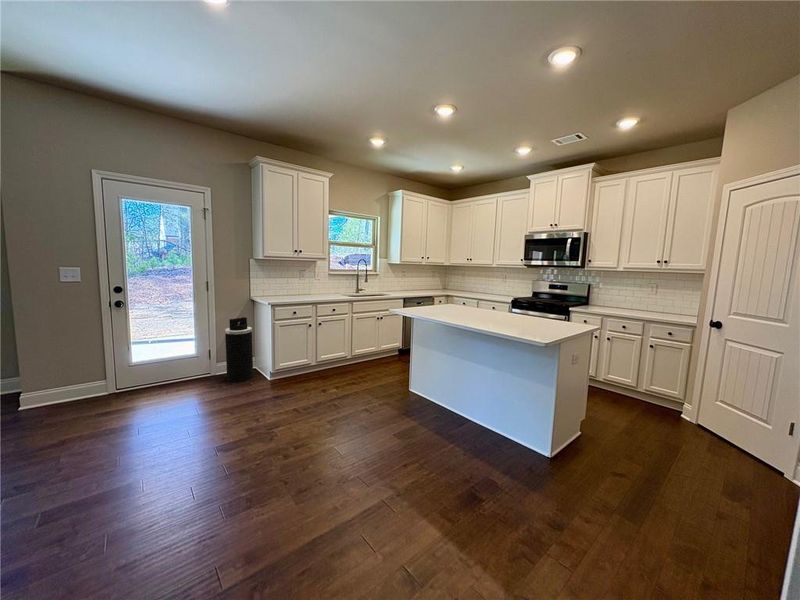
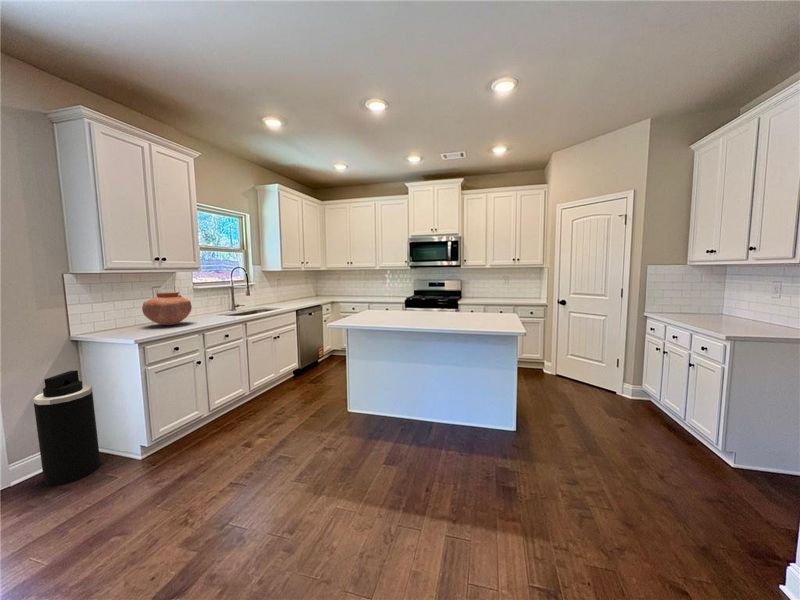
vase: none [287,274,316,297] -> present [142,292,192,325]

